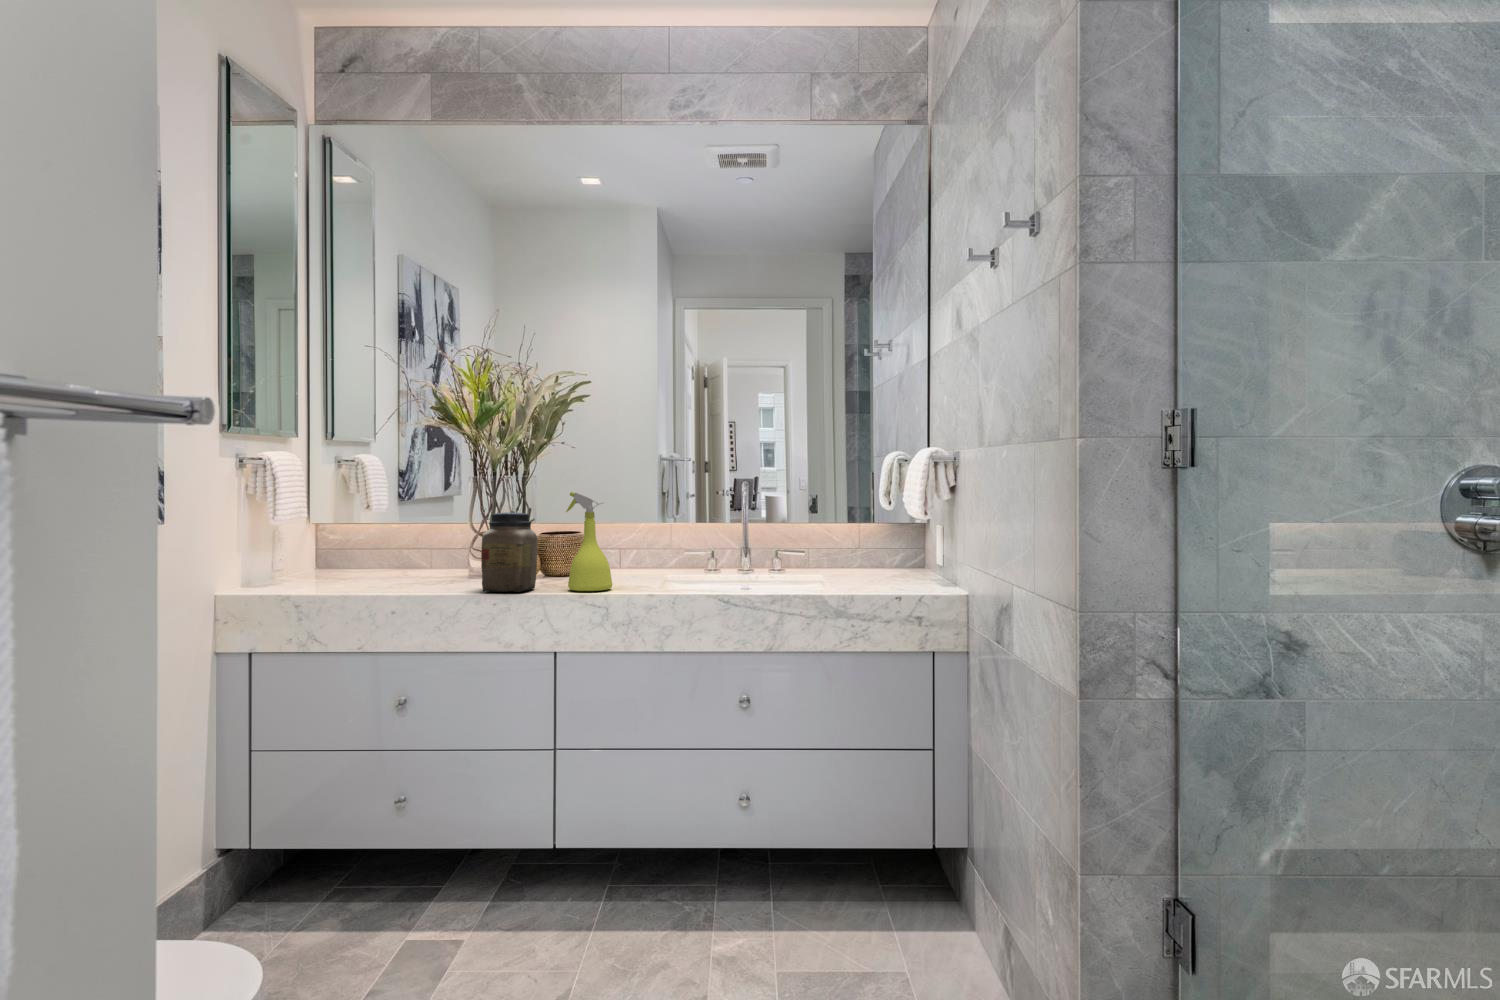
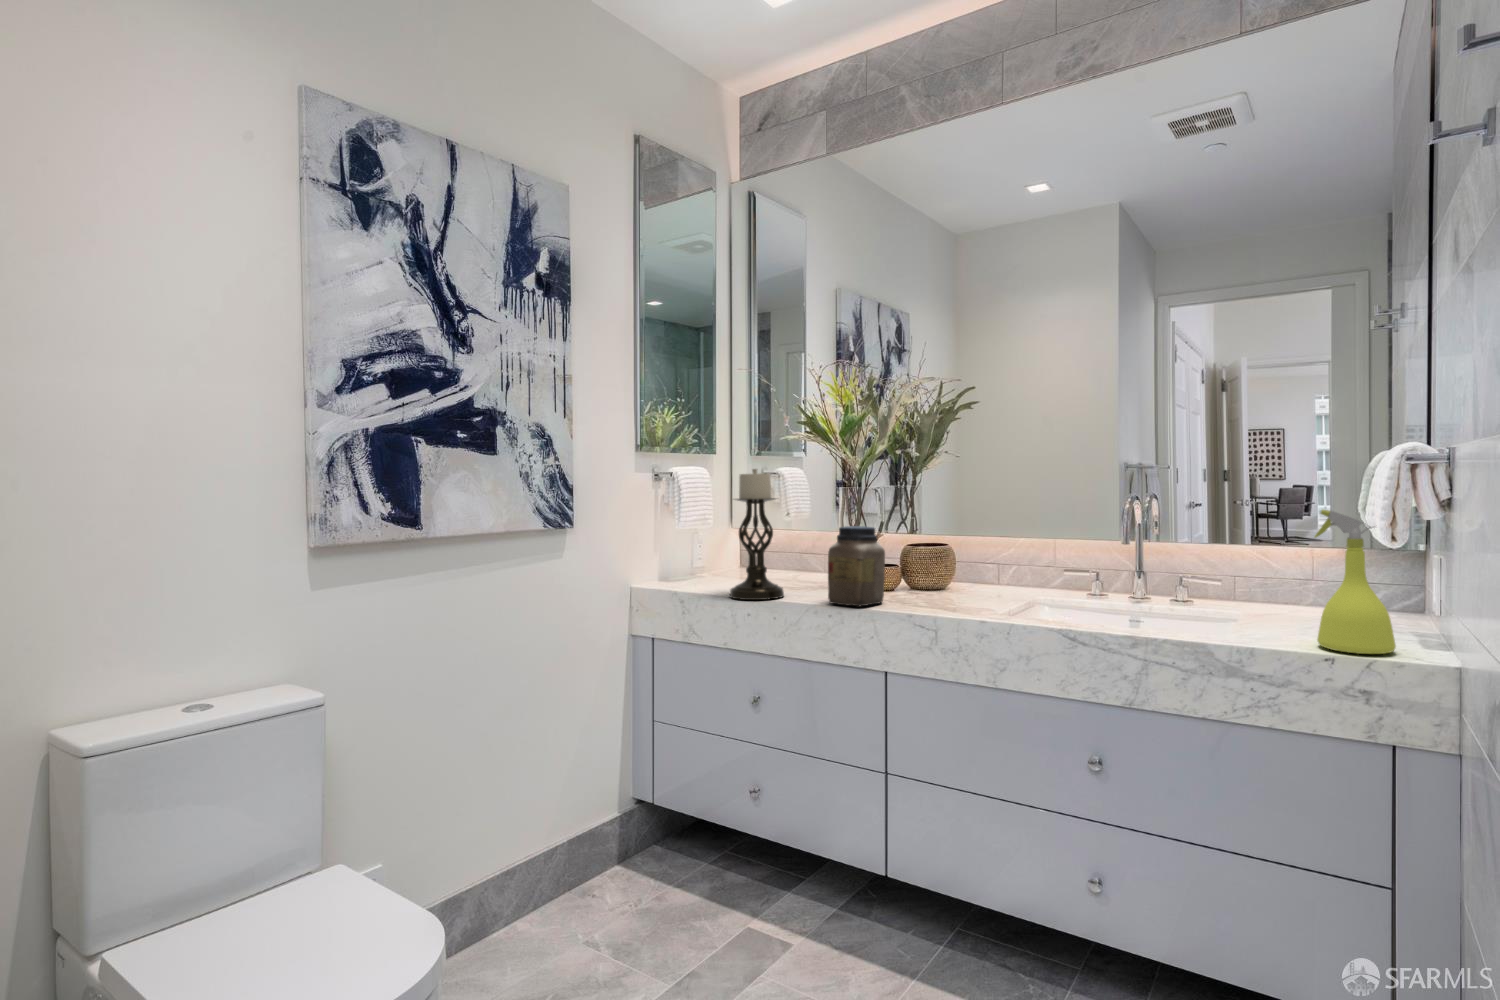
candle holder: none [358,452,422,595] -> present [730,469,784,600]
spray bottle: present [566,492,612,591] -> present [1314,510,1396,654]

